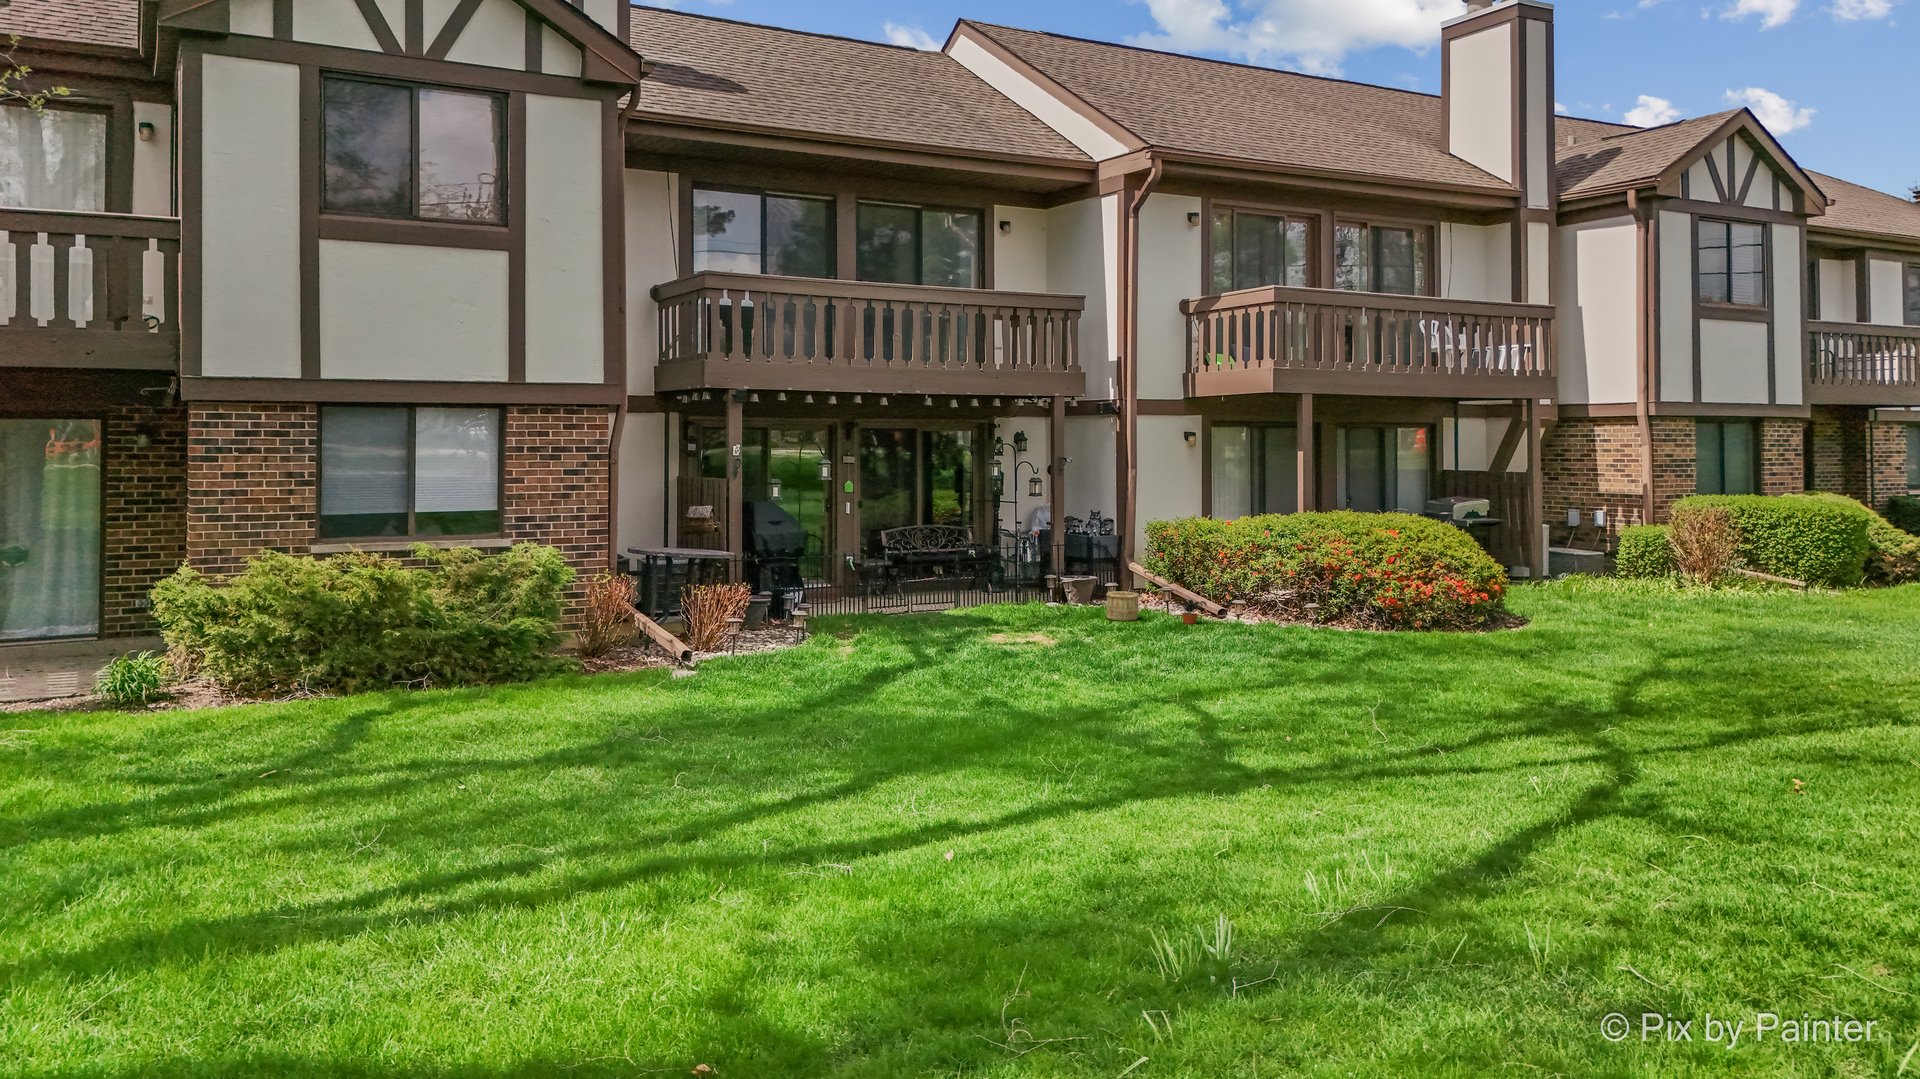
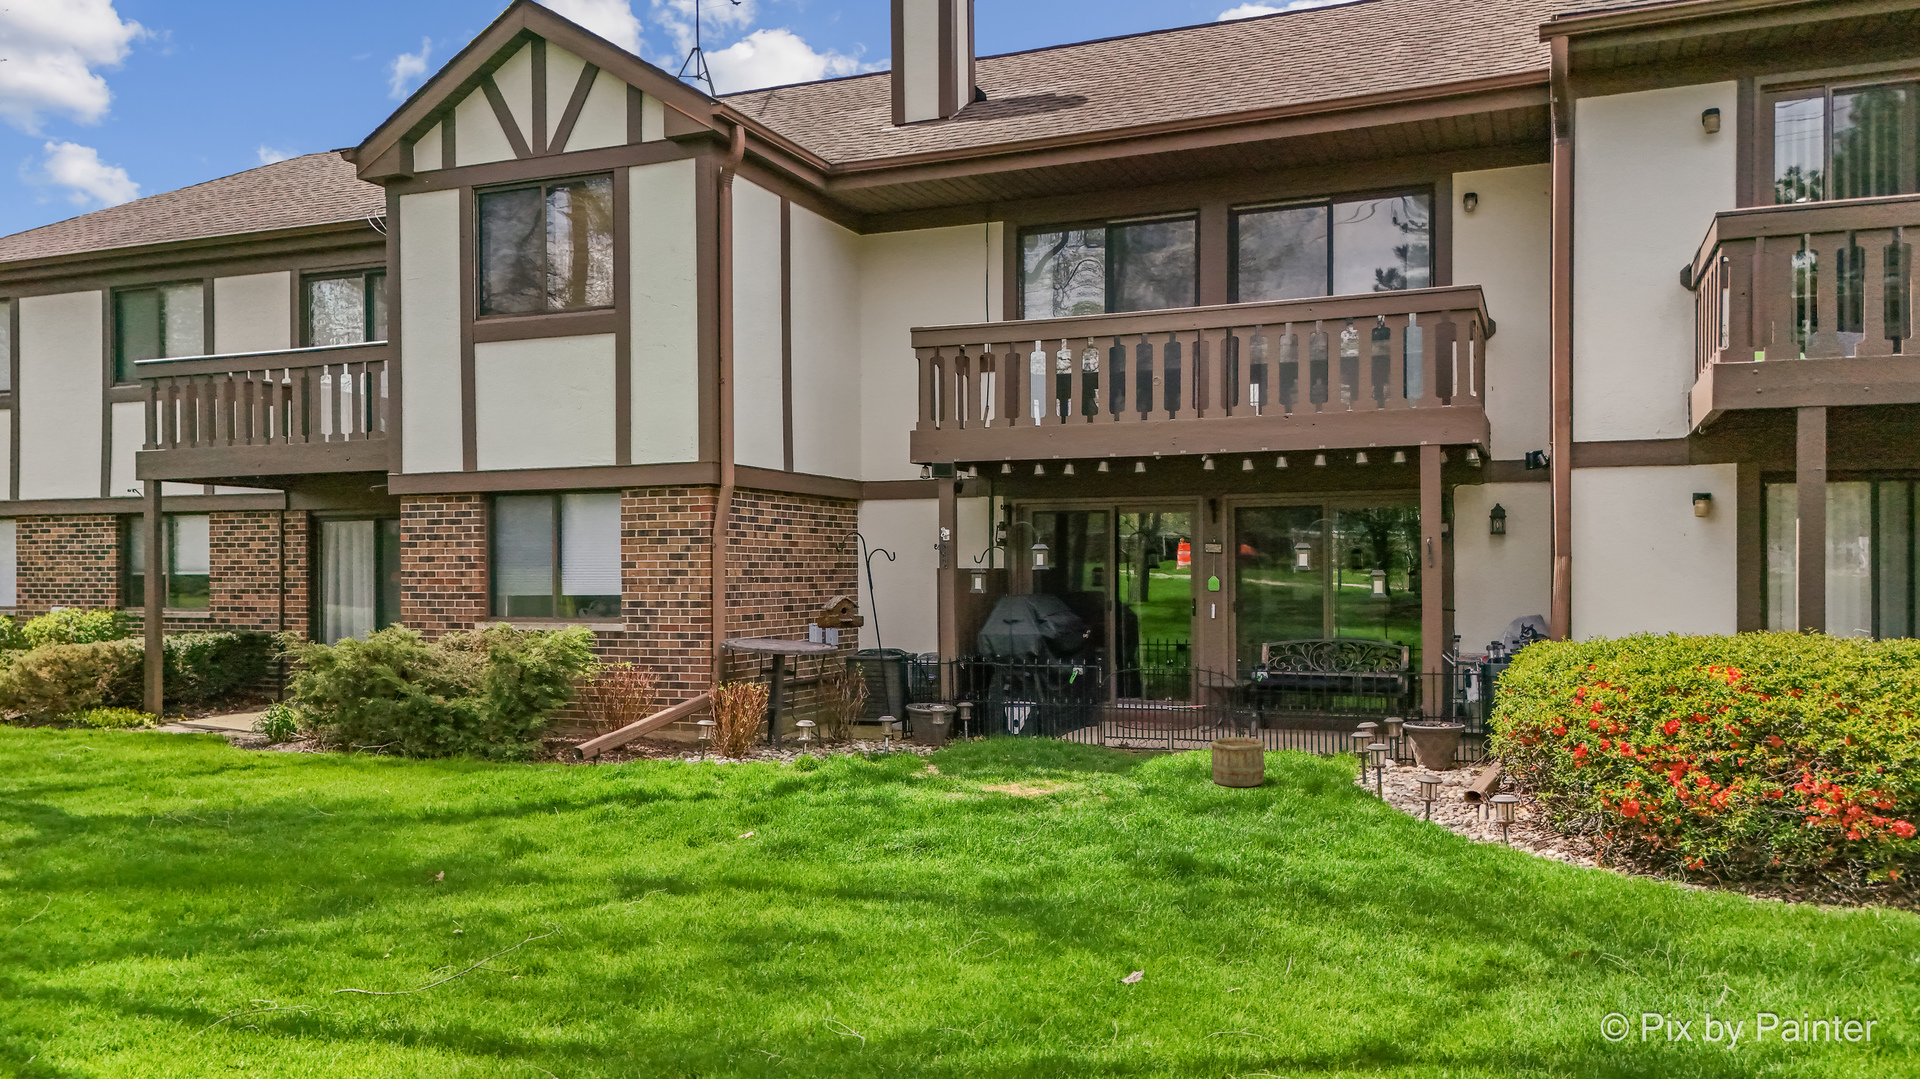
potted plant: present [1176,599,1207,624] -> none [1284,761,1340,806]

